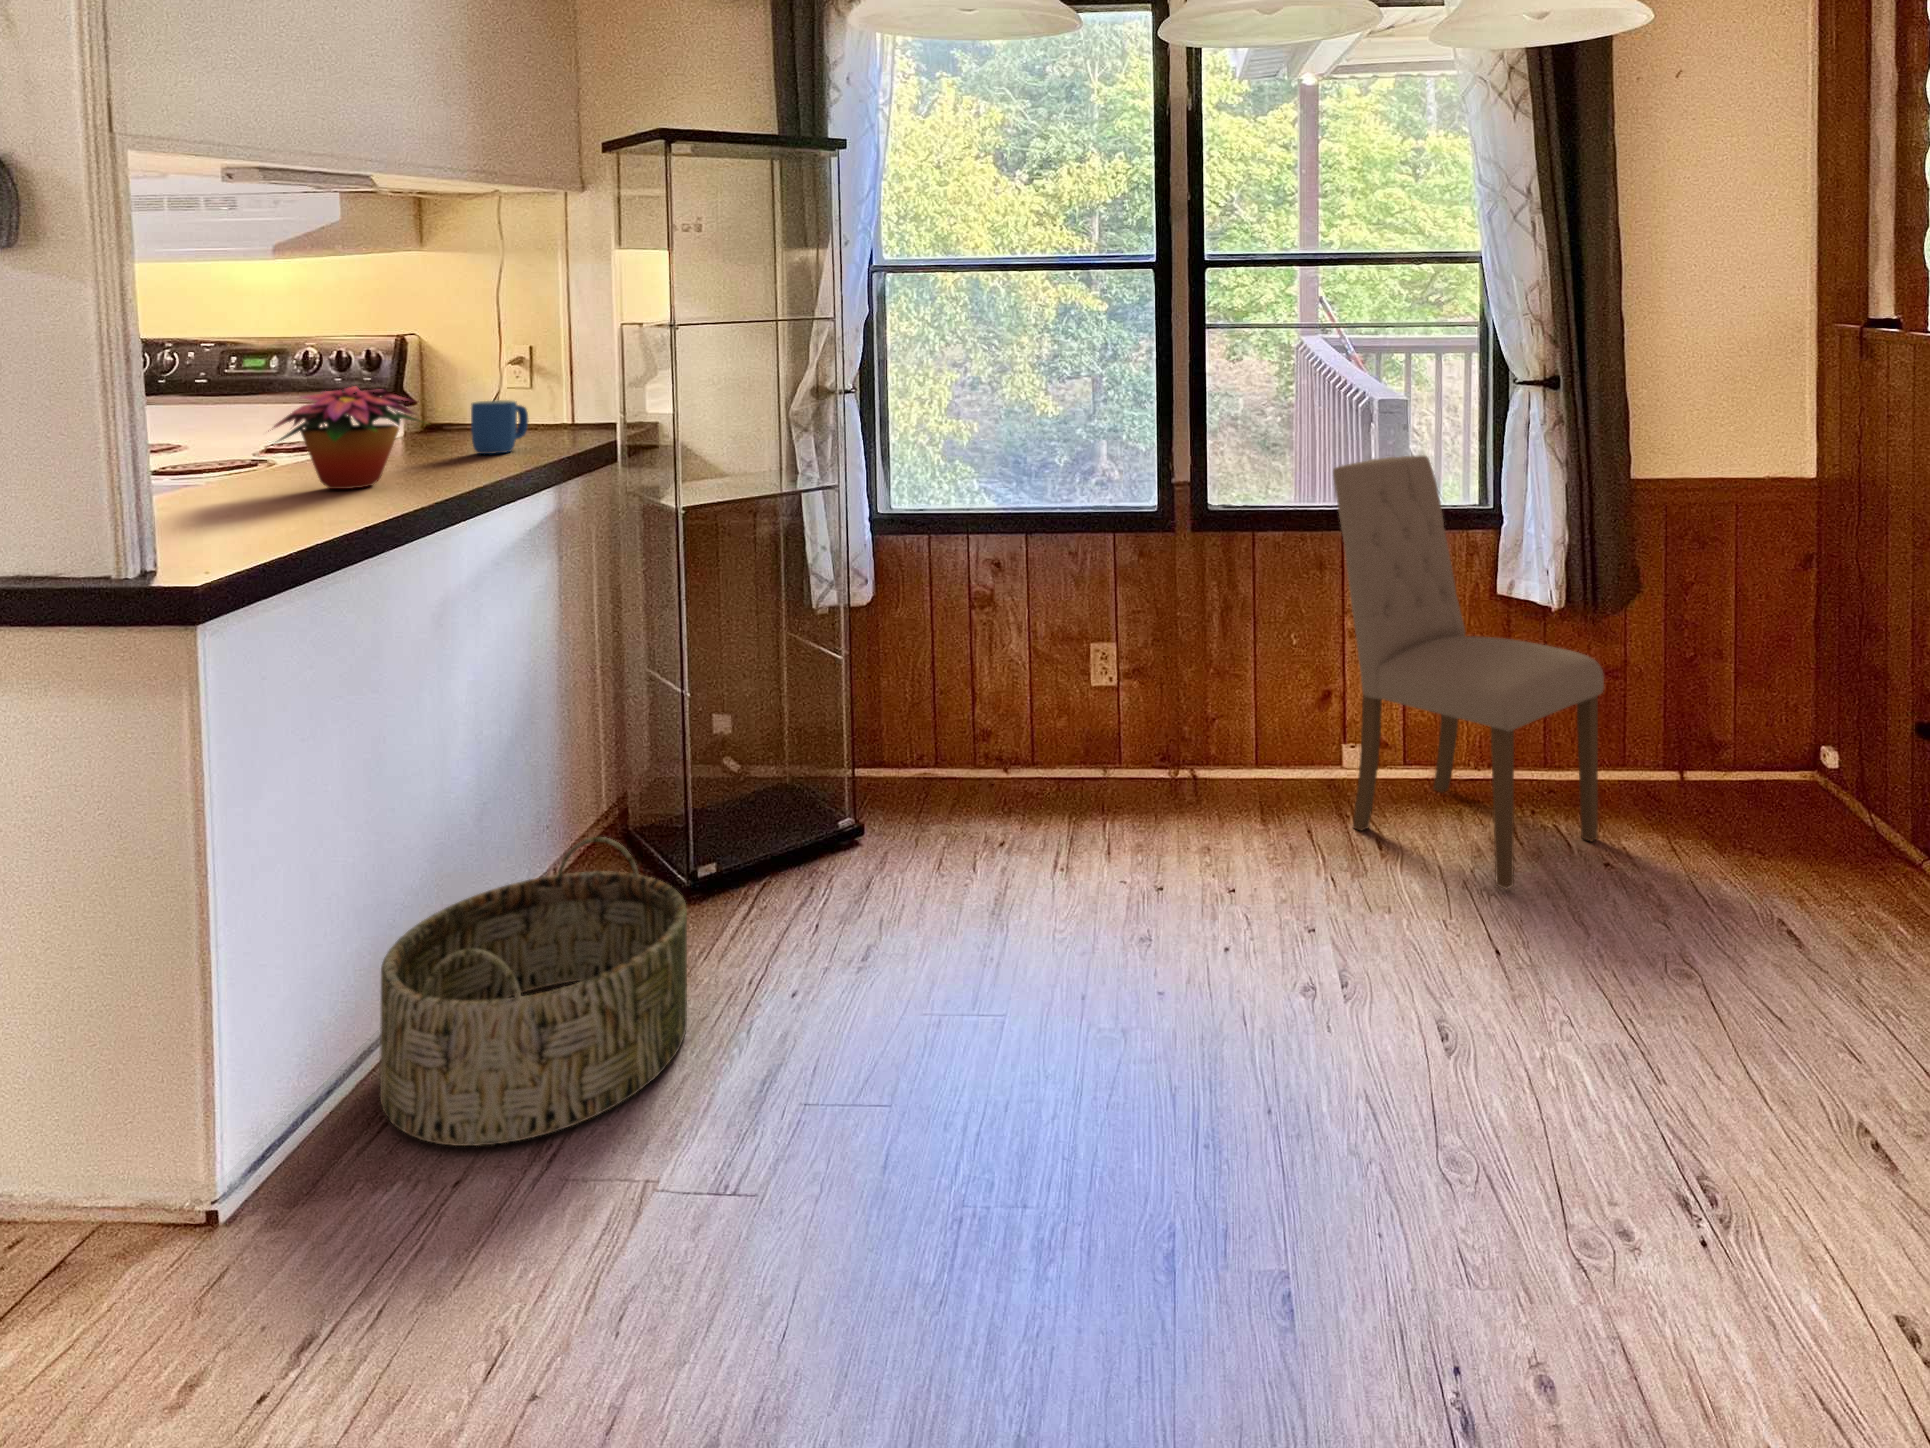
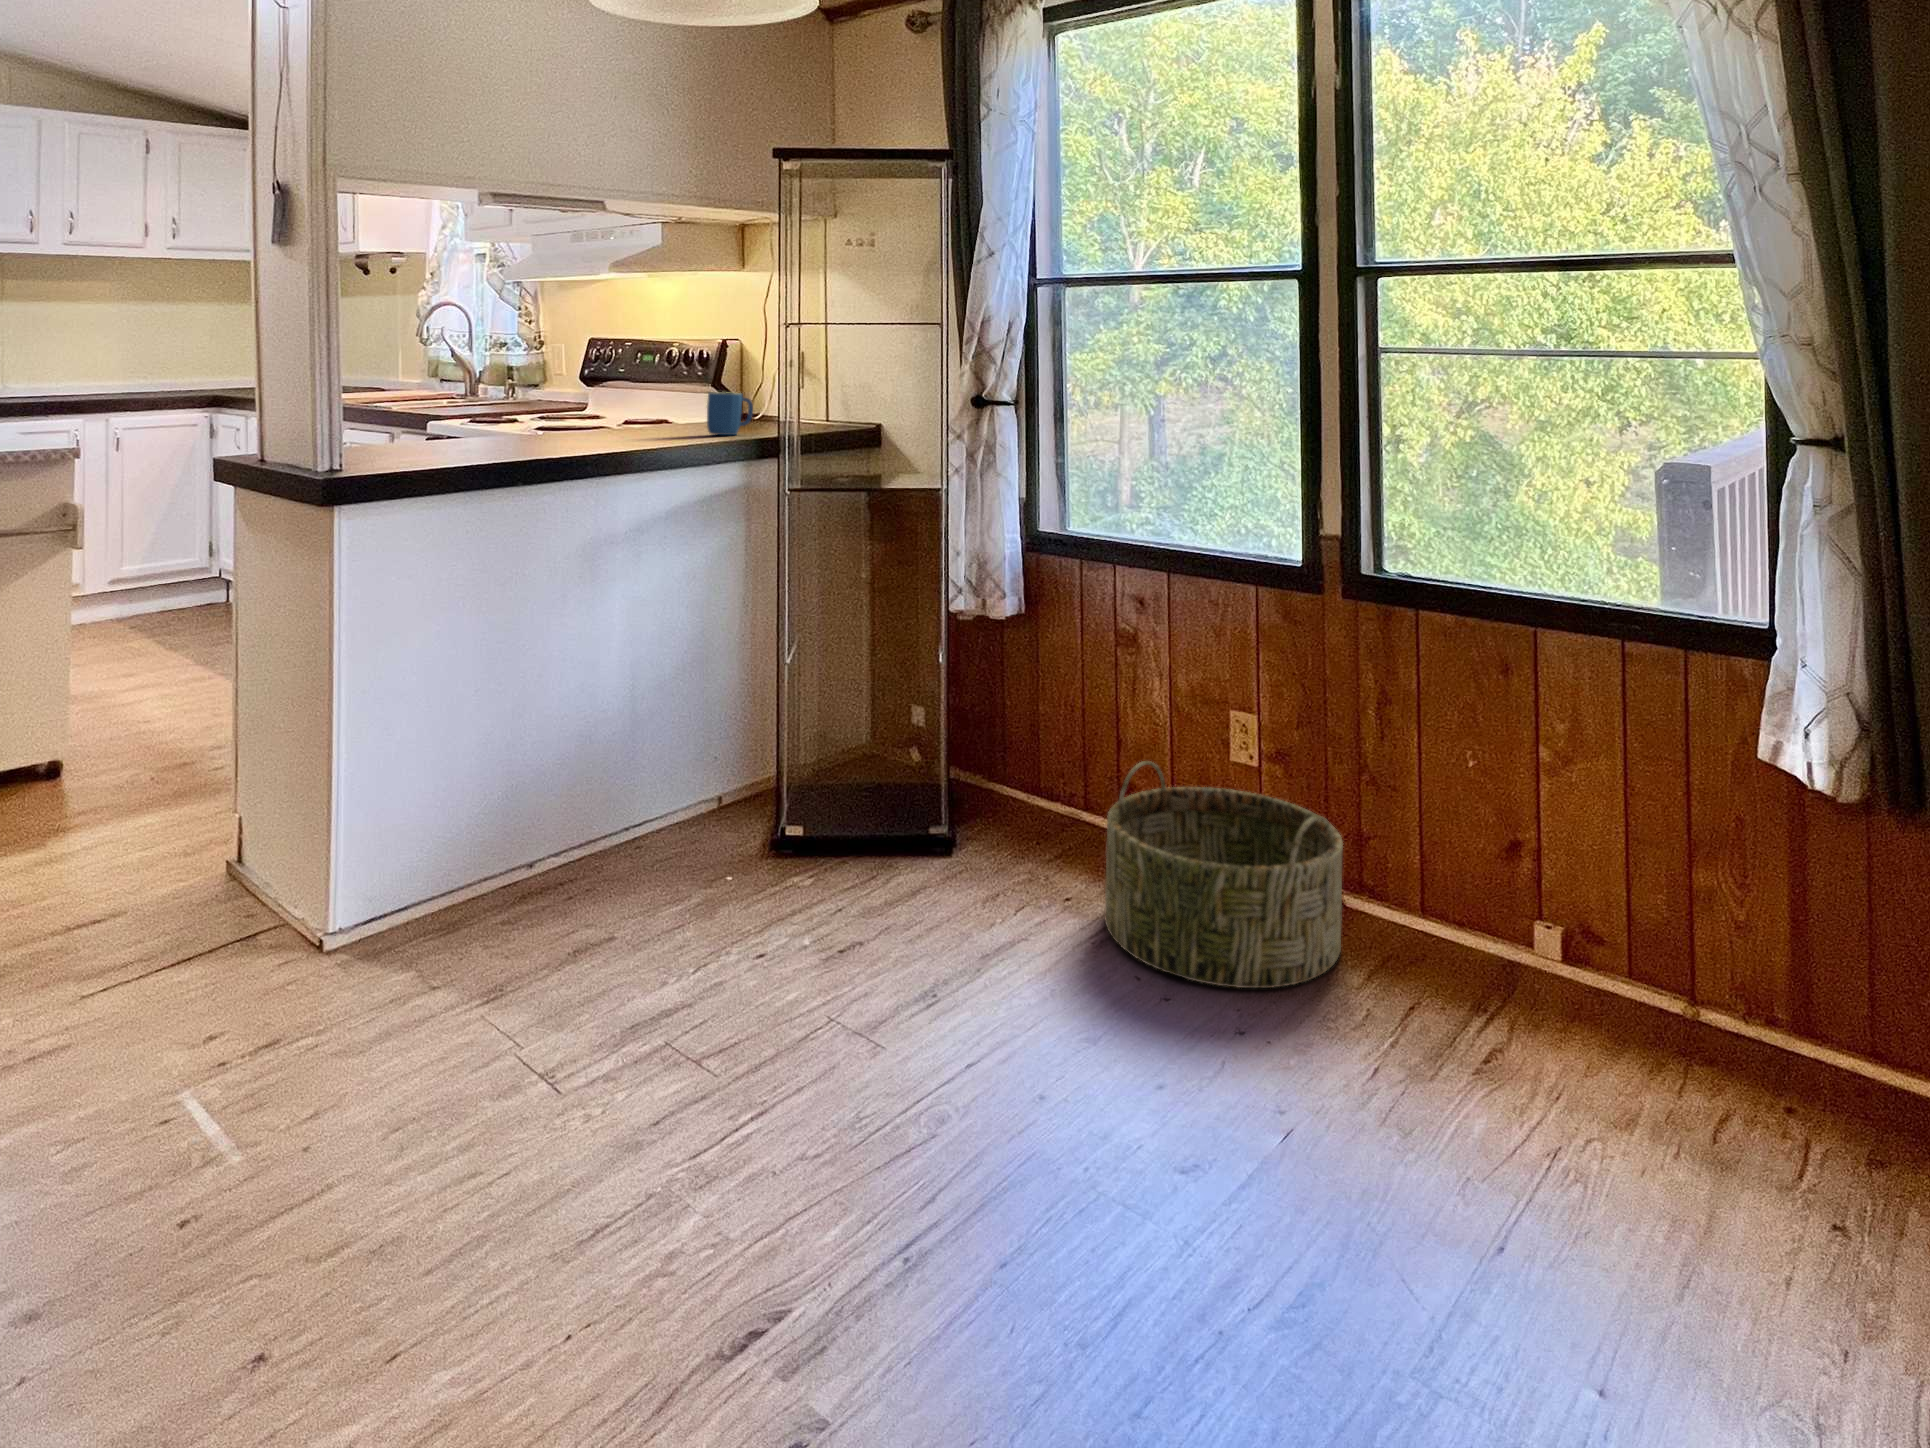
flower arrangement: present [272,386,419,489] -> none [529,367,647,444]
dining chair: present [1333,455,1604,889] -> none [1470,530,1881,1189]
basket: present [380,837,687,1146] -> present [1104,761,1343,988]

